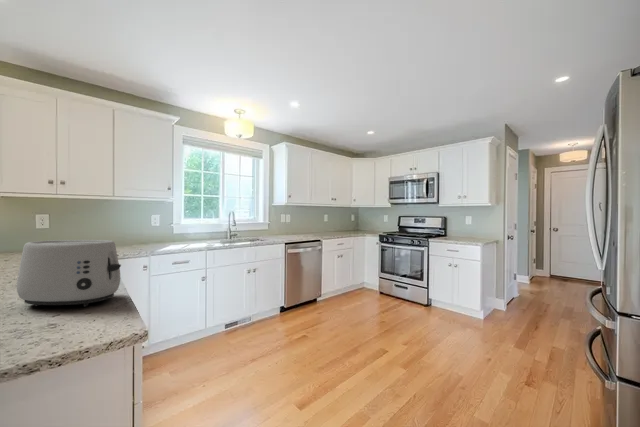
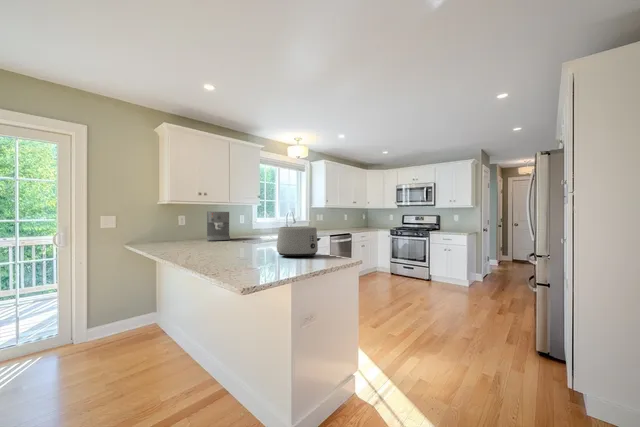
coffee maker: none [69,210,119,253] -> present [207,212,230,241]

